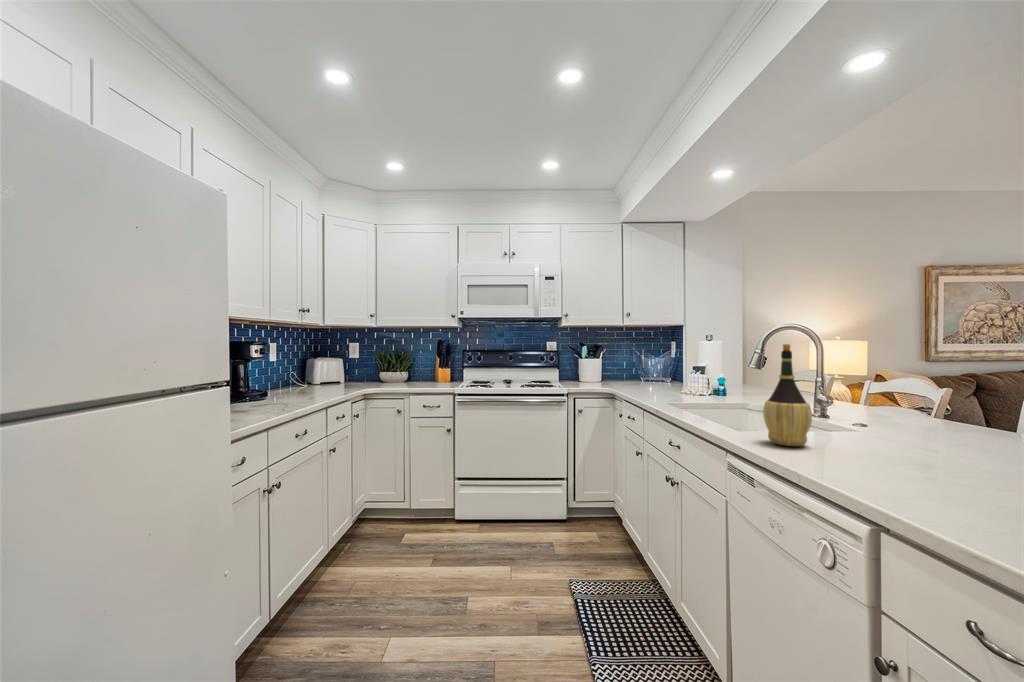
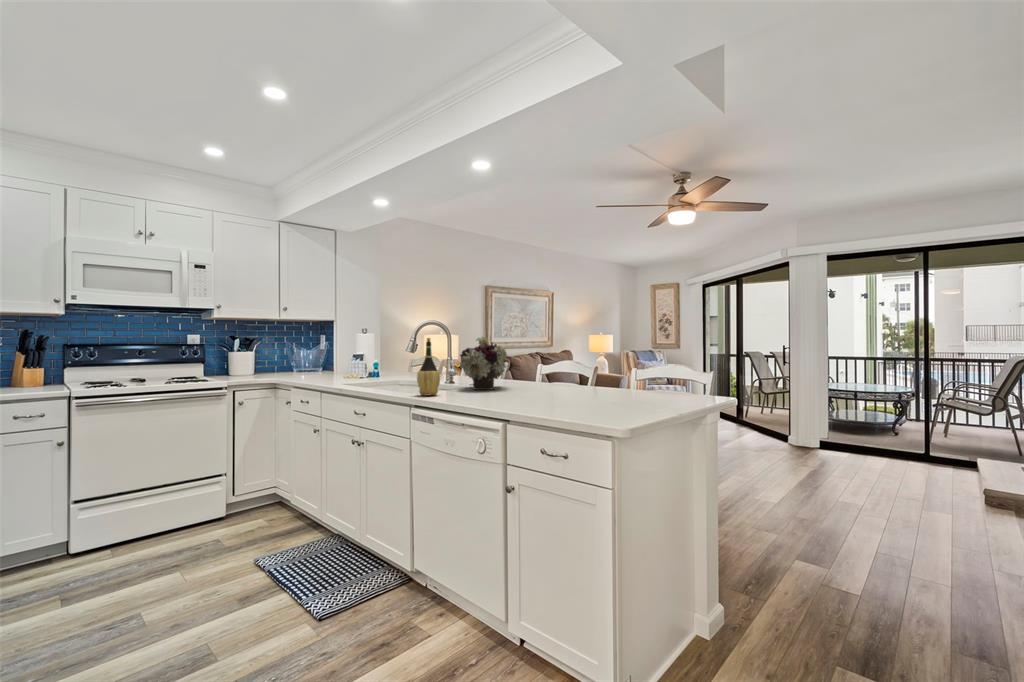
flower arrangement: none [856,340,988,447] -> present [460,336,507,390]

